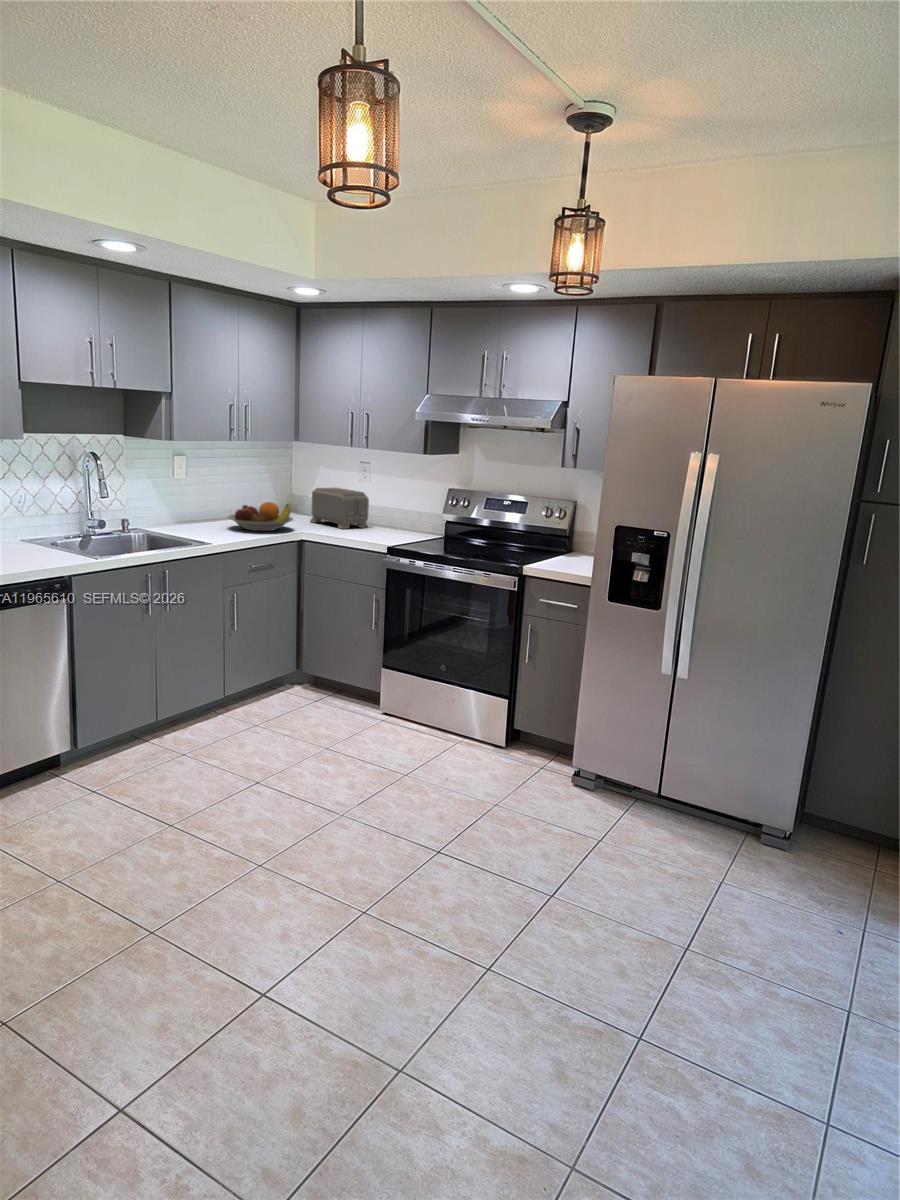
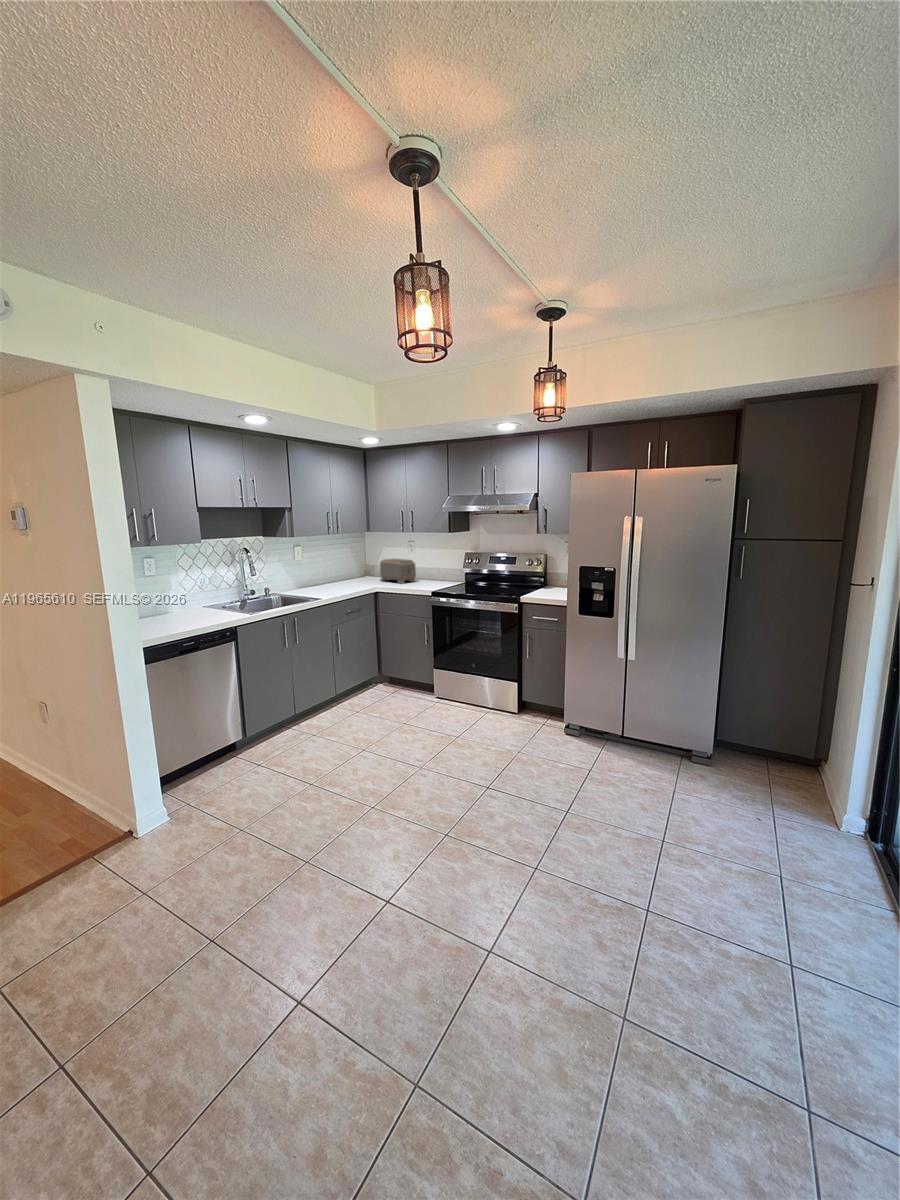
fruit bowl: present [228,502,293,531] -> none [330,571,370,589]

